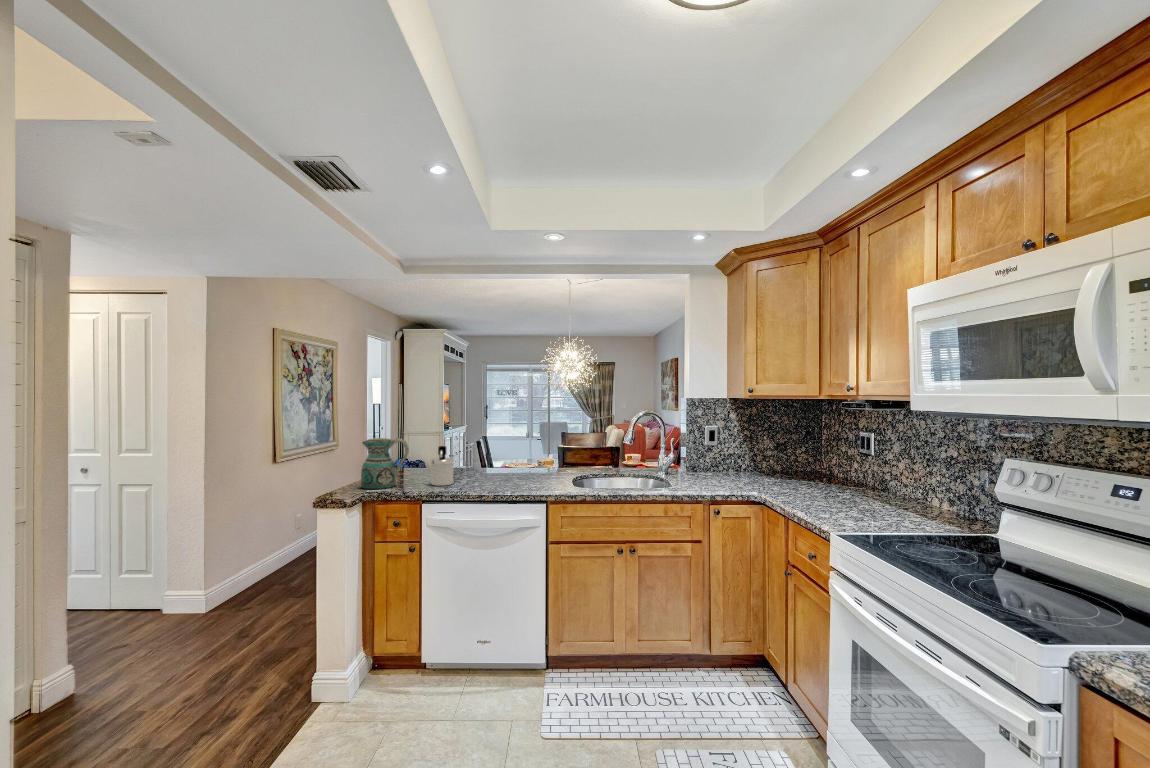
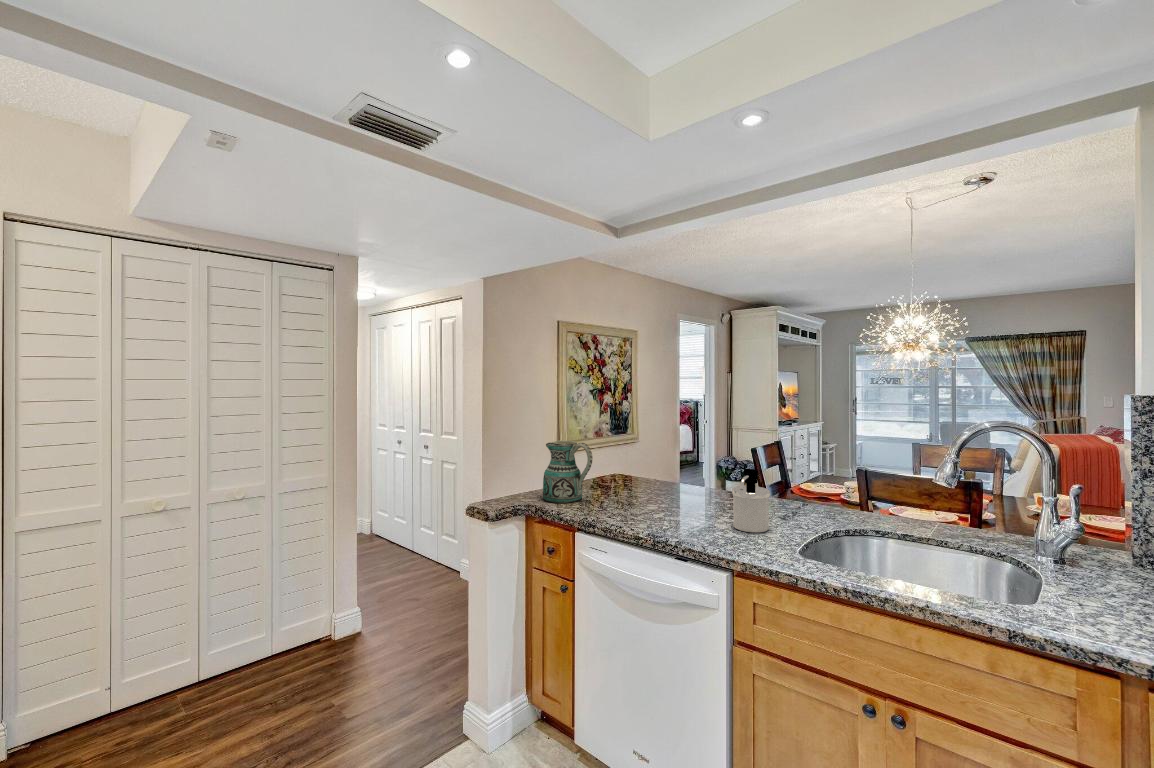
soap dispenser: present [430,446,454,486] -> present [732,469,770,533]

